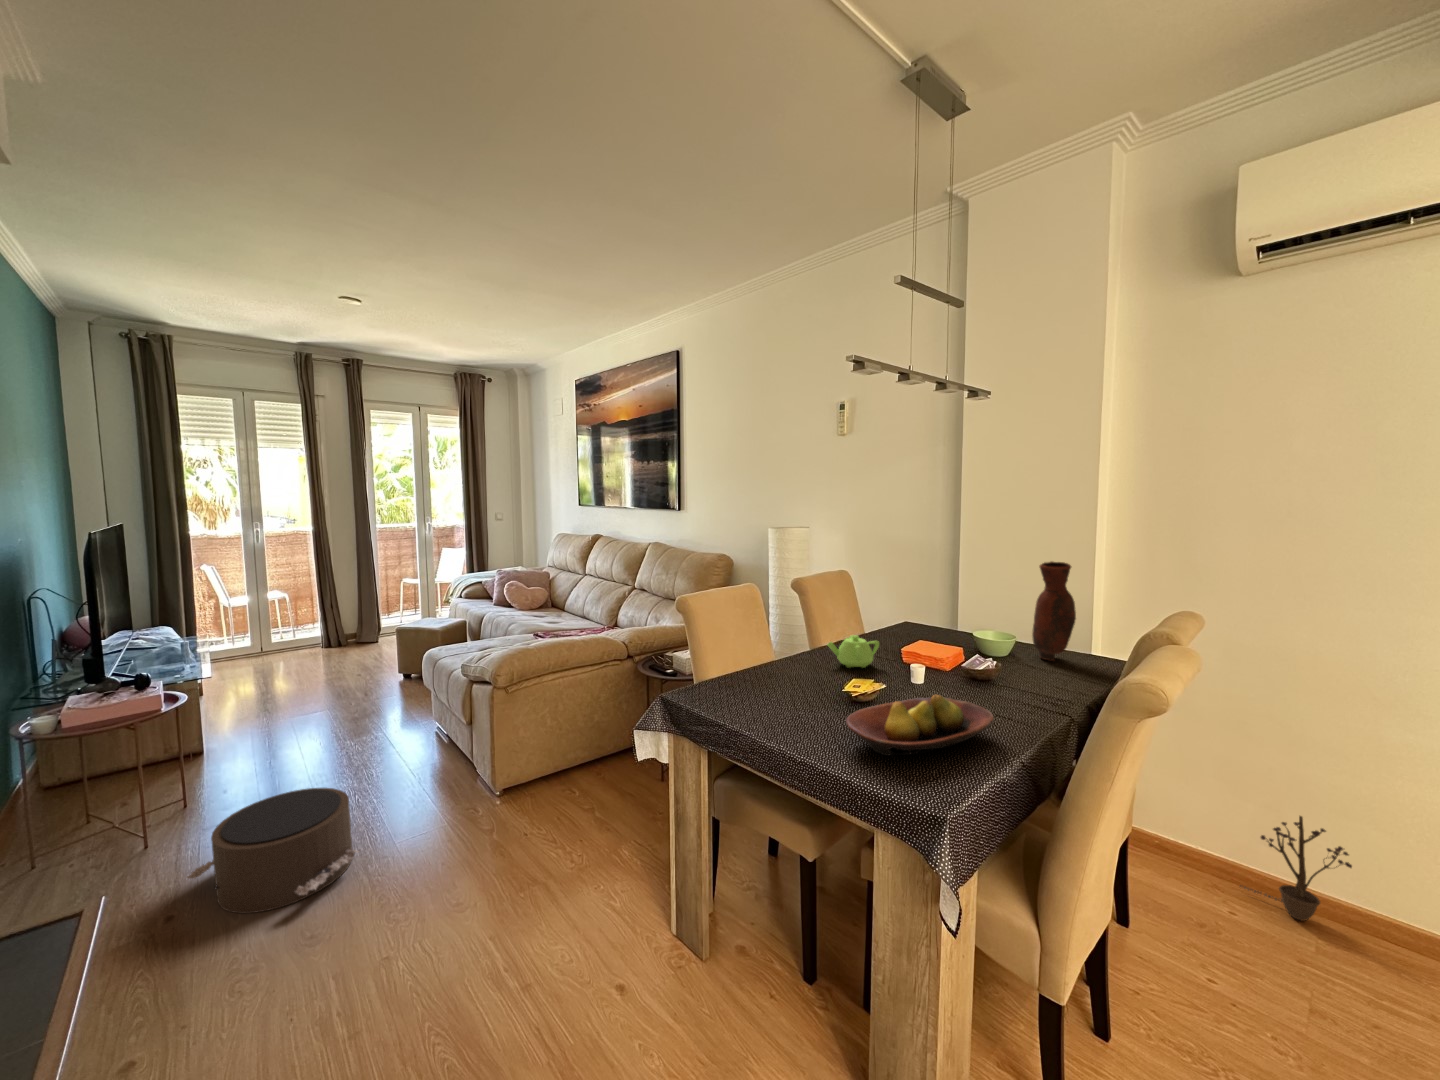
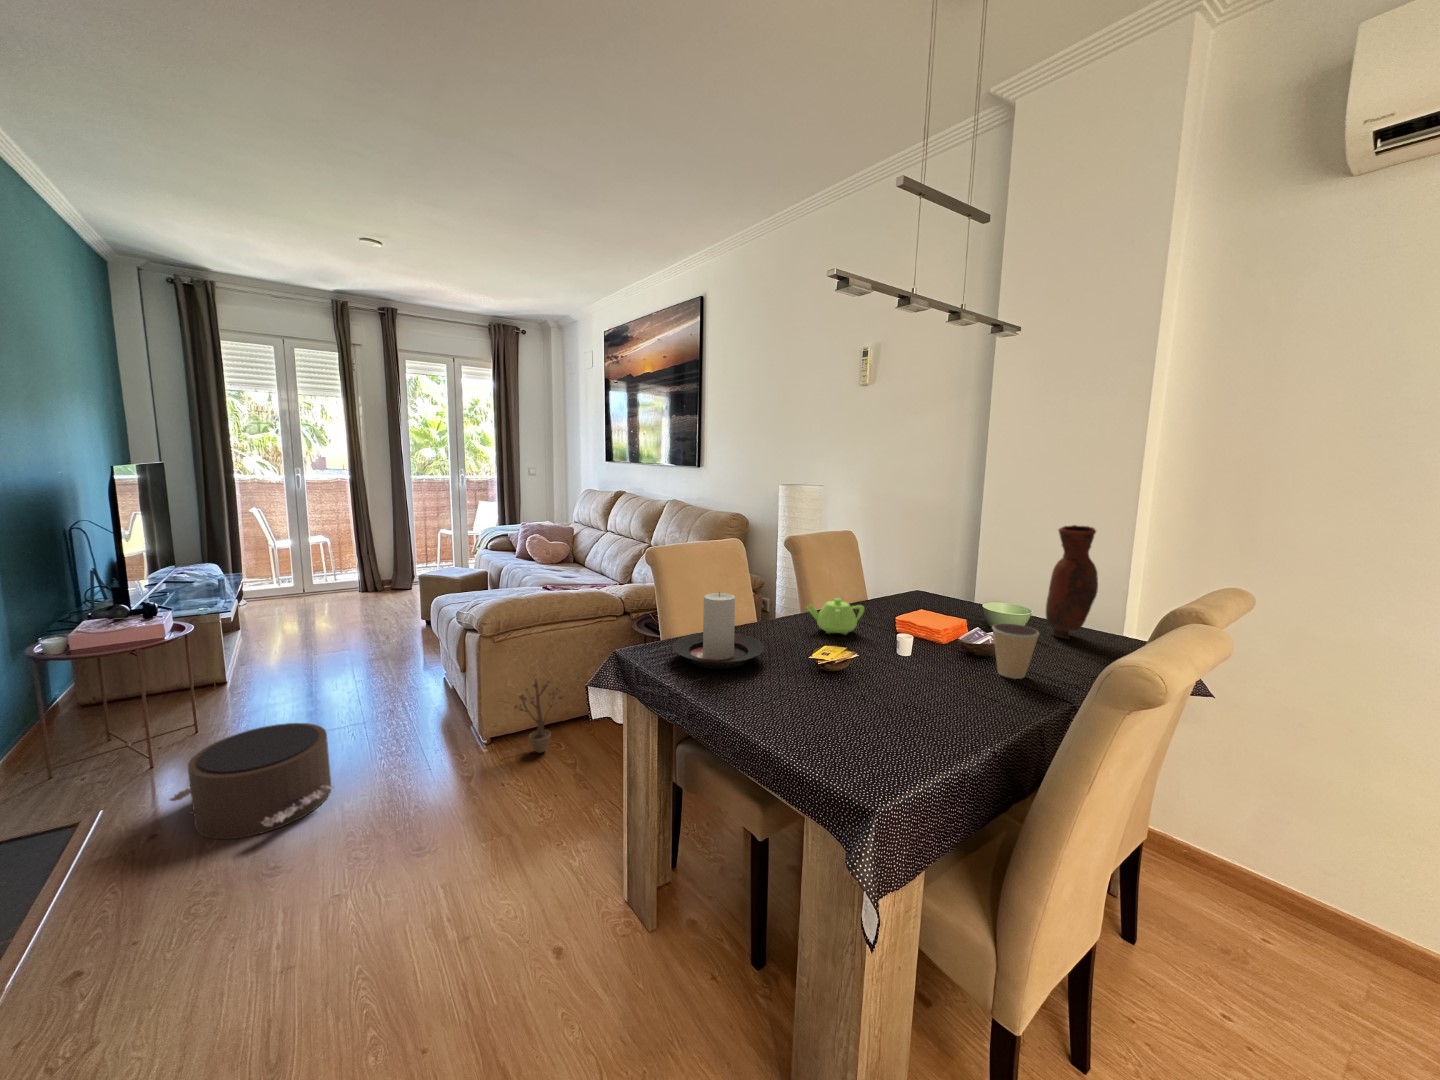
candle holder: none [721,636,805,706] -> present [672,592,765,669]
coffee cup: none [999,651,1040,699] -> present [992,624,1039,679]
fruit bowl: present [846,695,993,756] -> none [787,667,965,734]
decorative plant: present [1244,816,1352,921] -> present [505,679,563,753]

